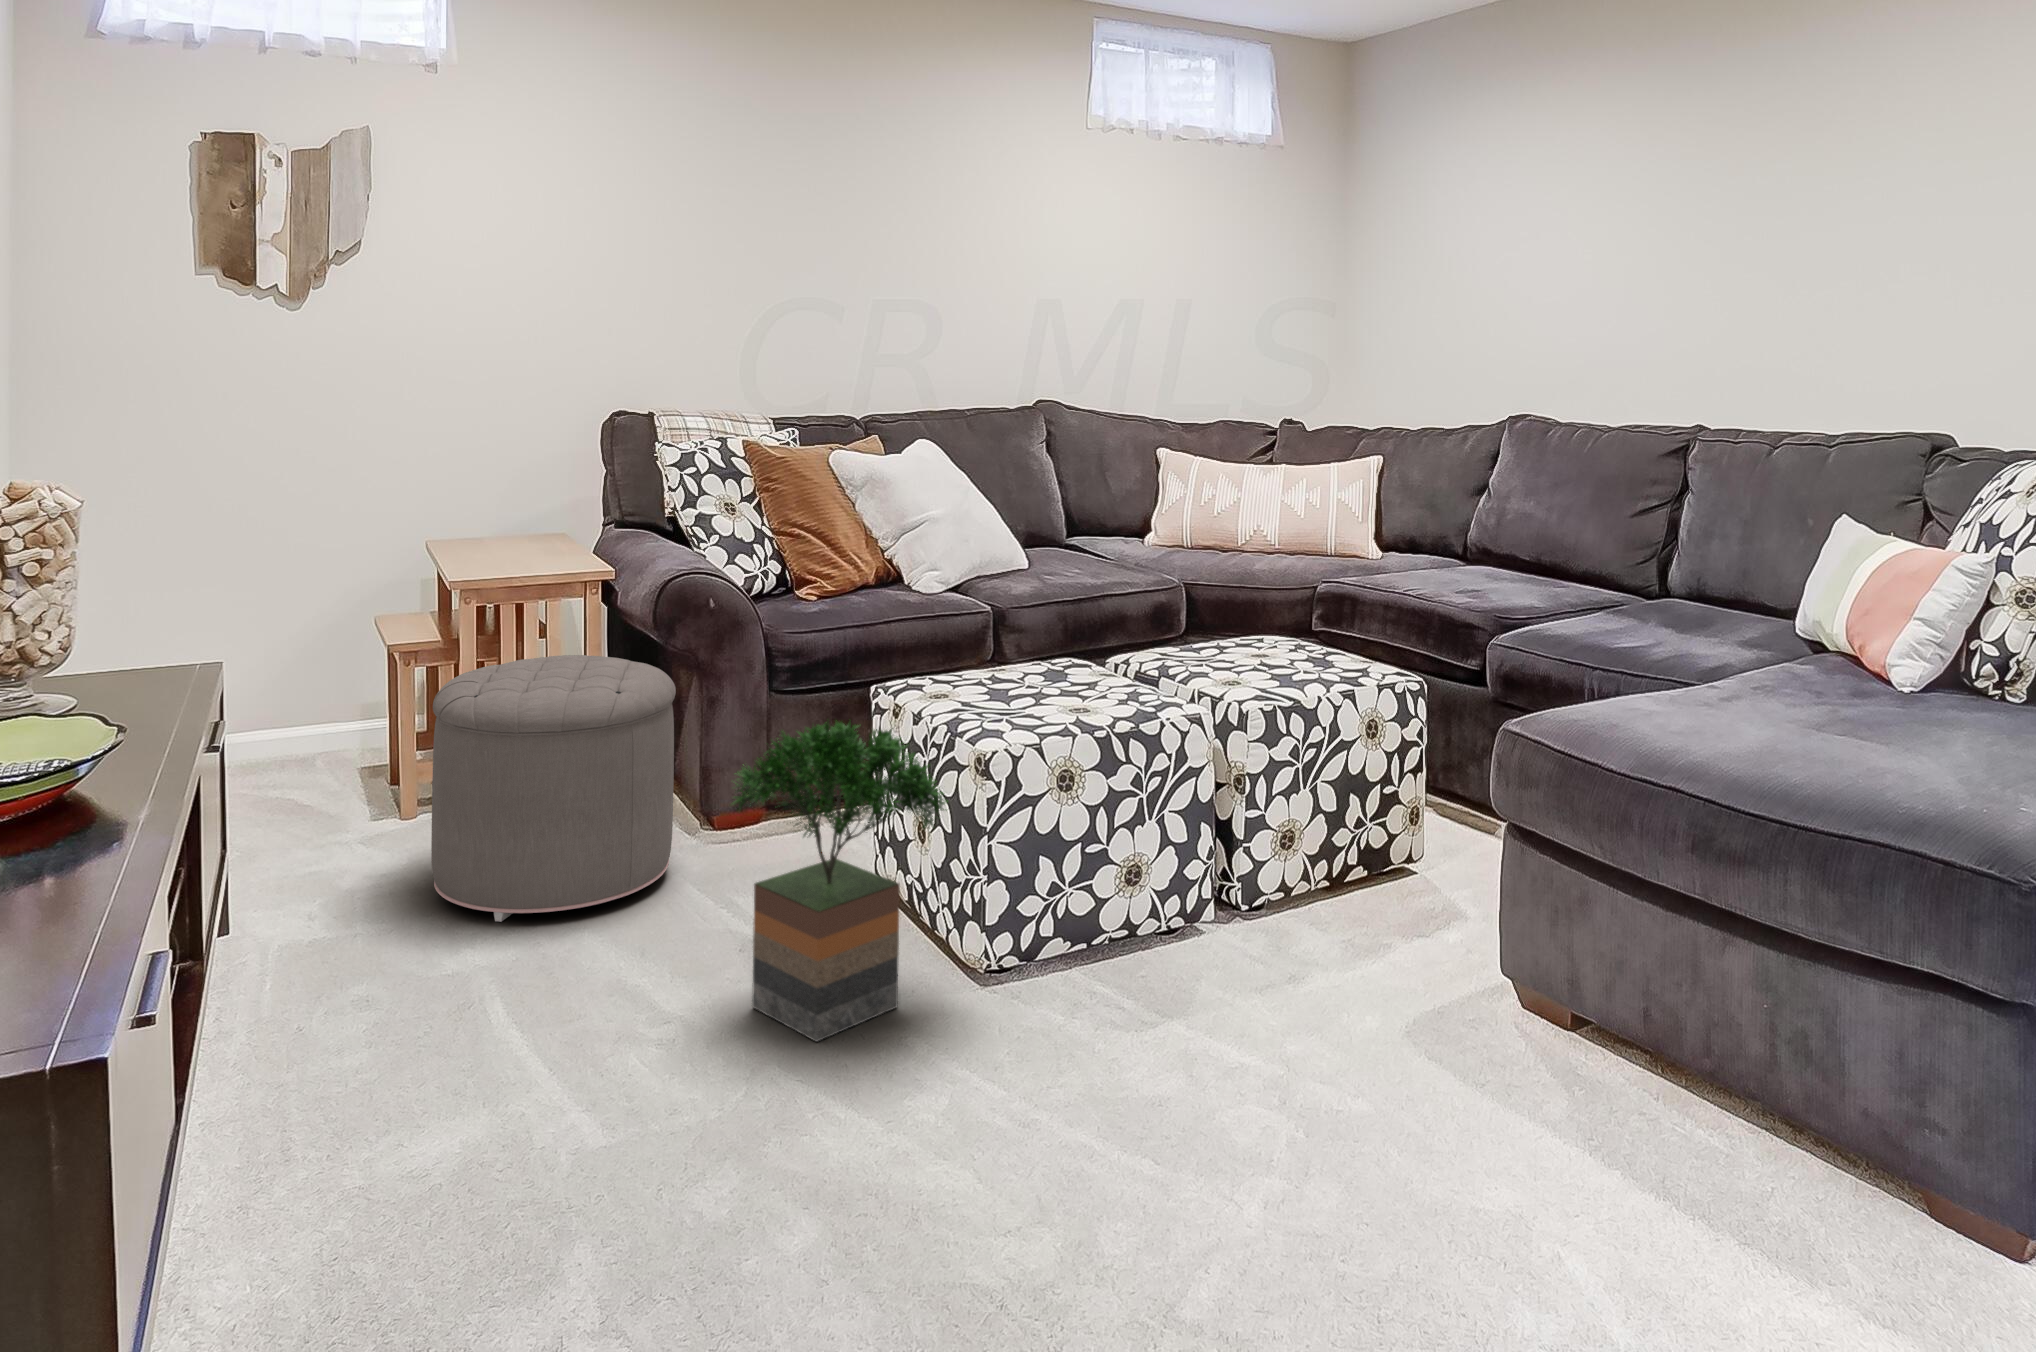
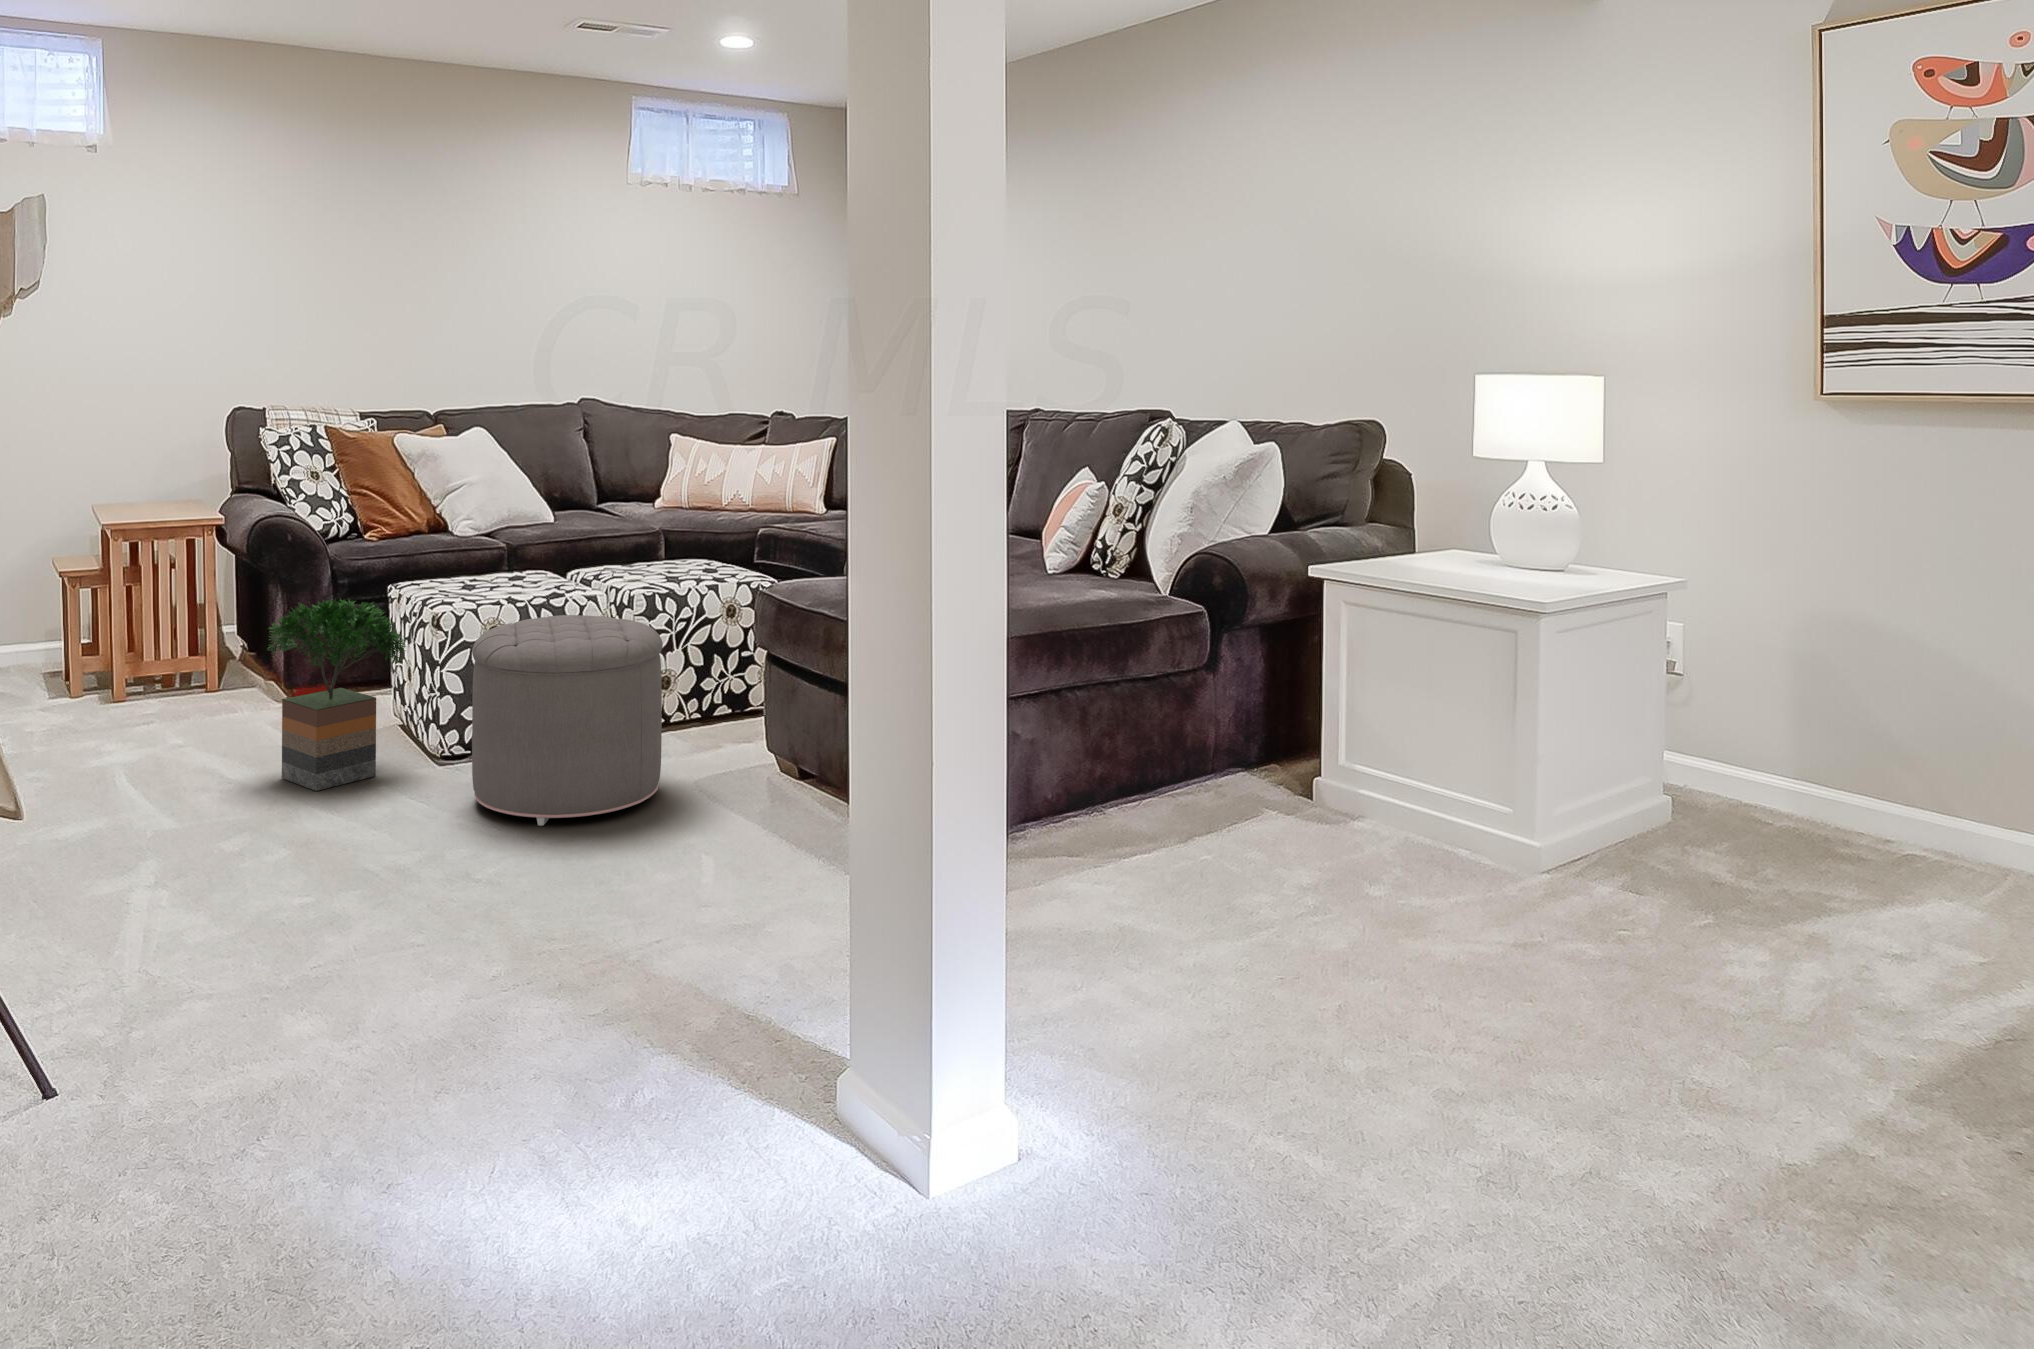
ottoman: present [431,655,676,922] -> present [472,615,663,826]

